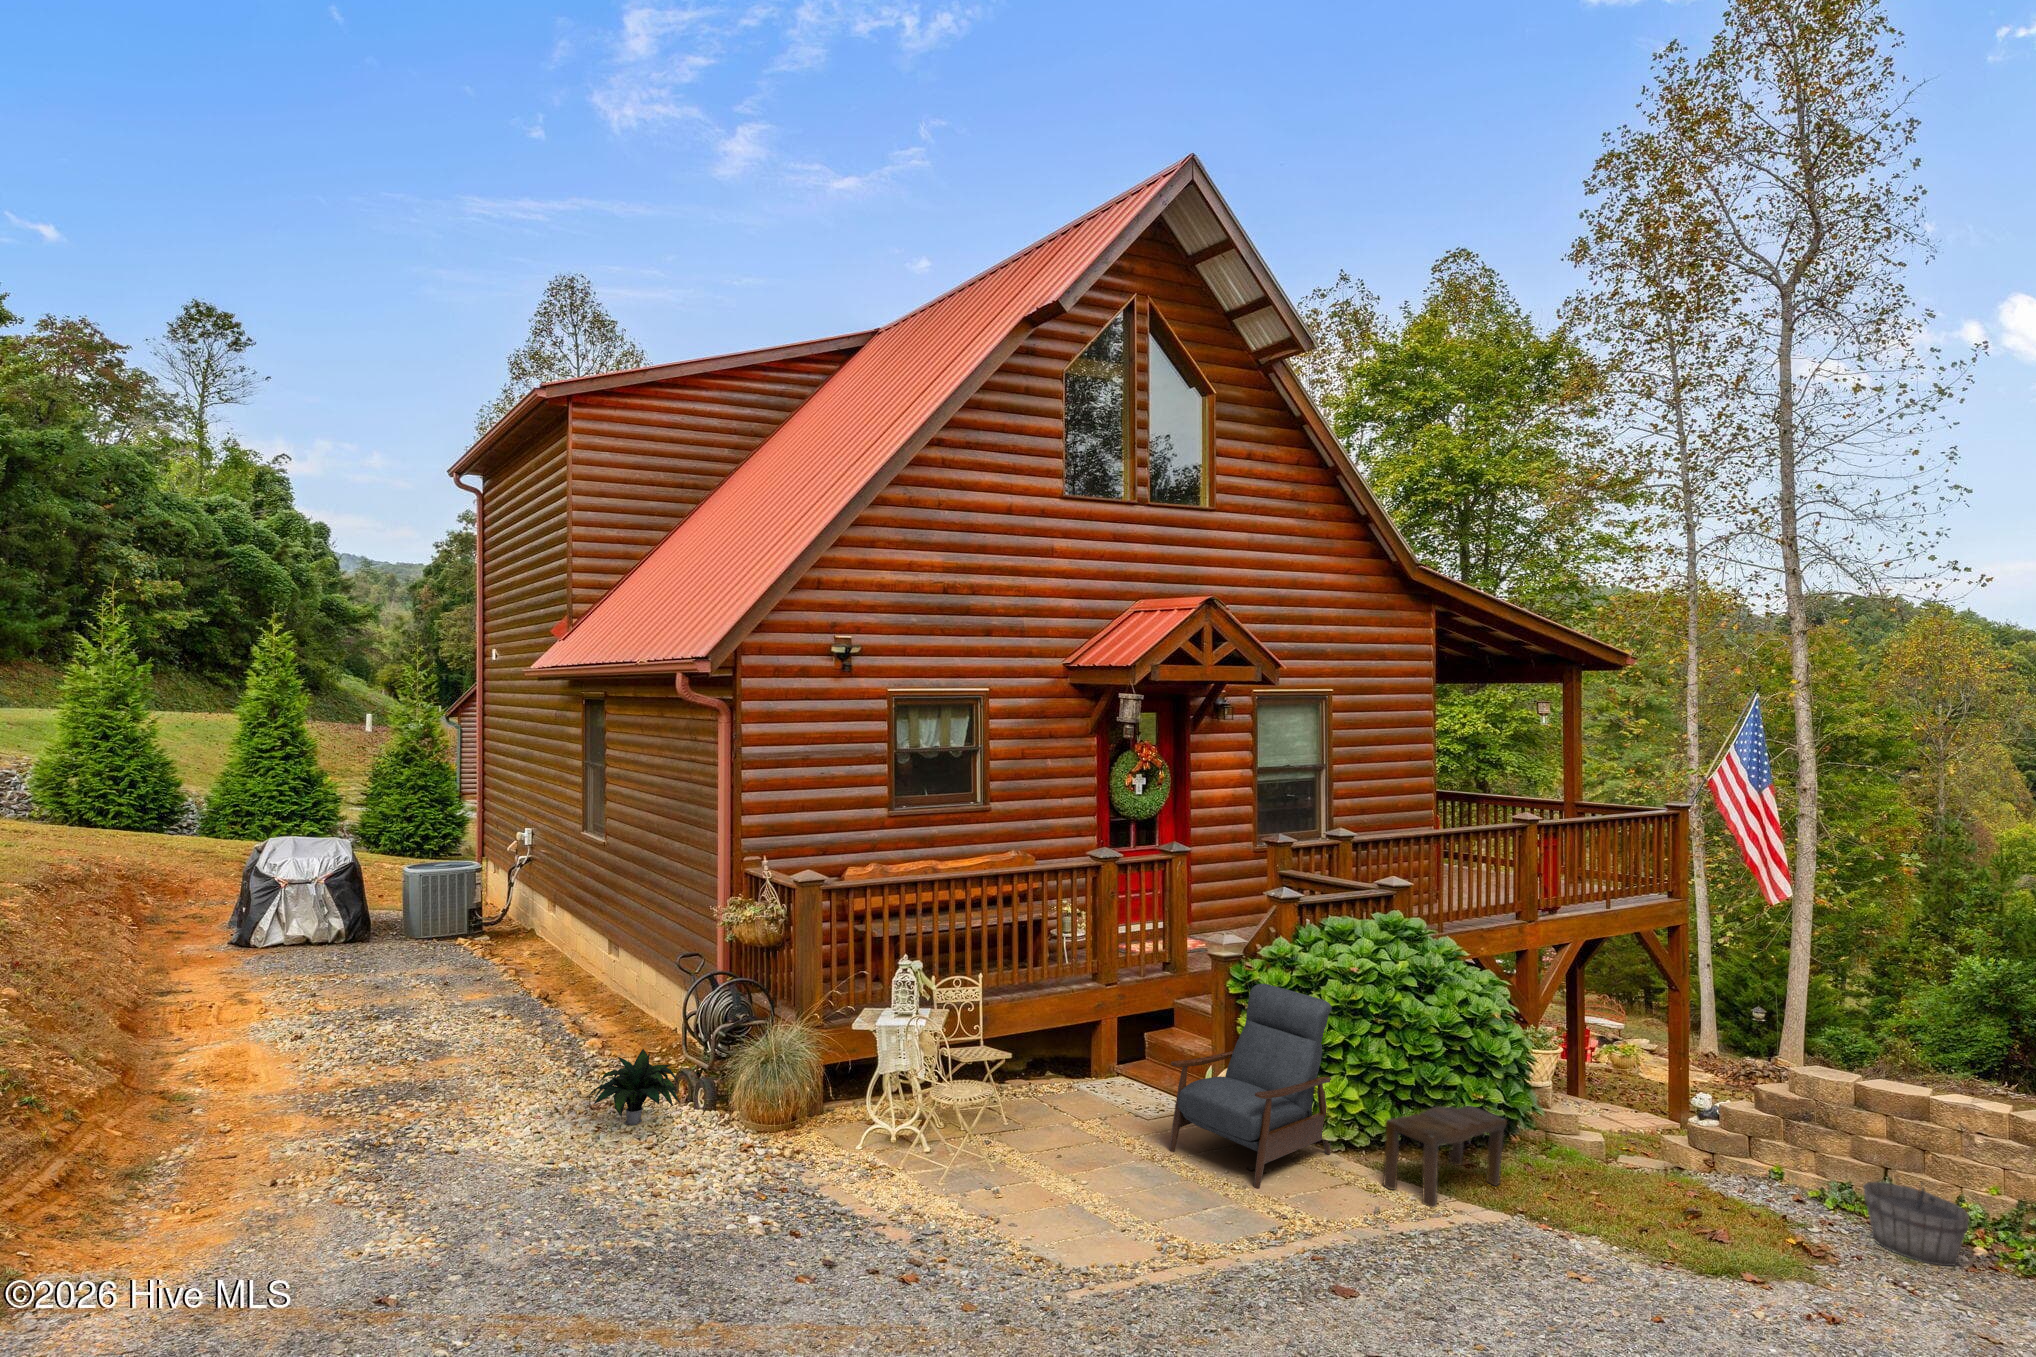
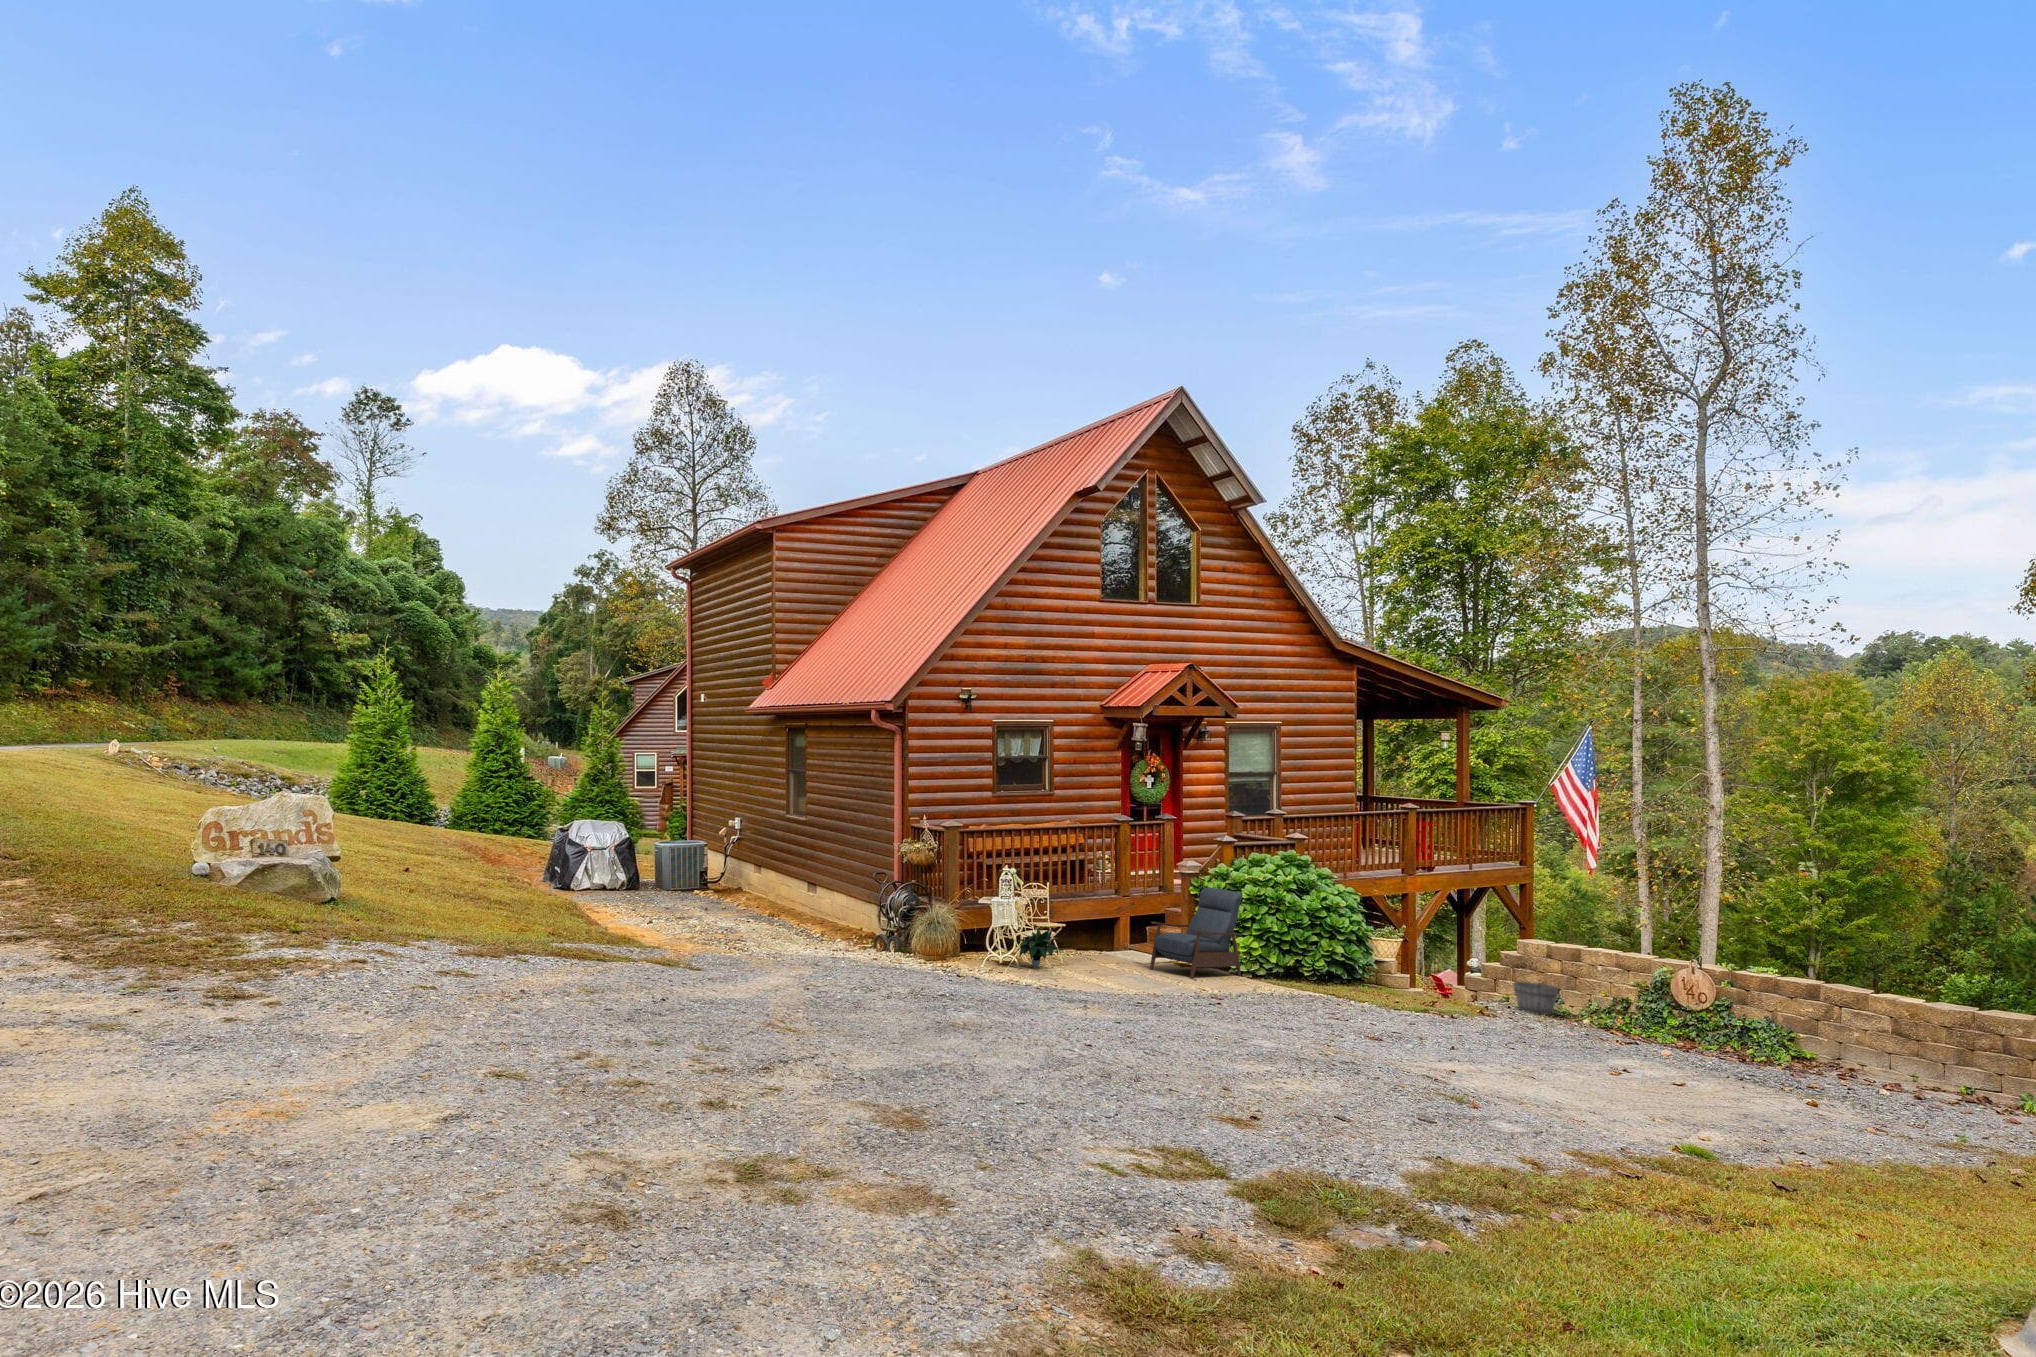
potted plant: present [587,1049,680,1125] -> present [1015,927,1063,968]
bench: present [1384,1106,1507,1208] -> none [1262,947,1332,989]

